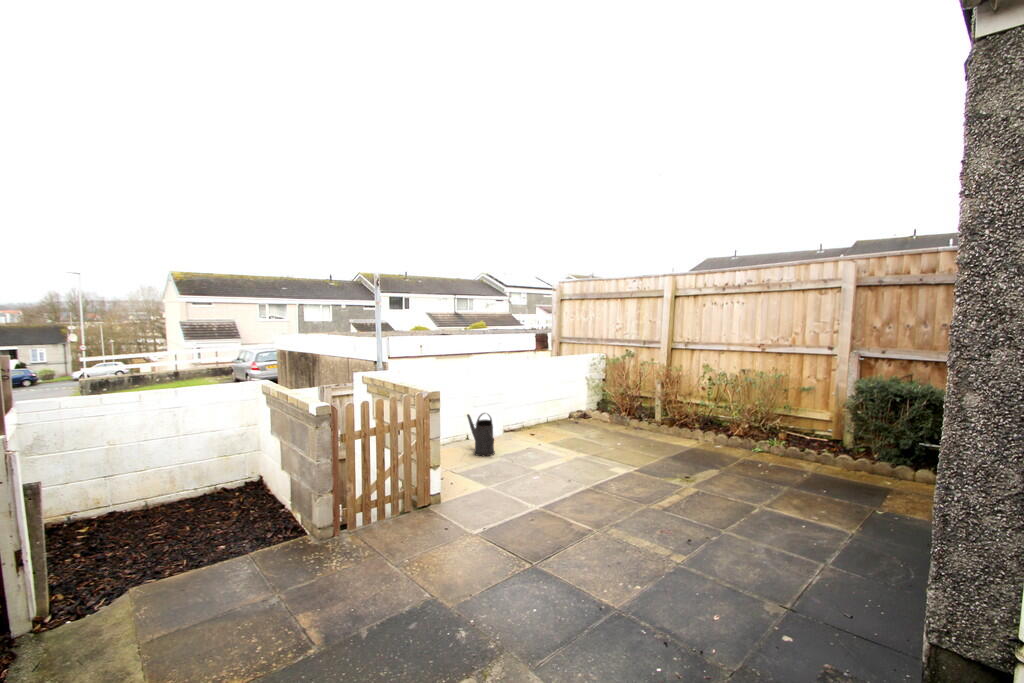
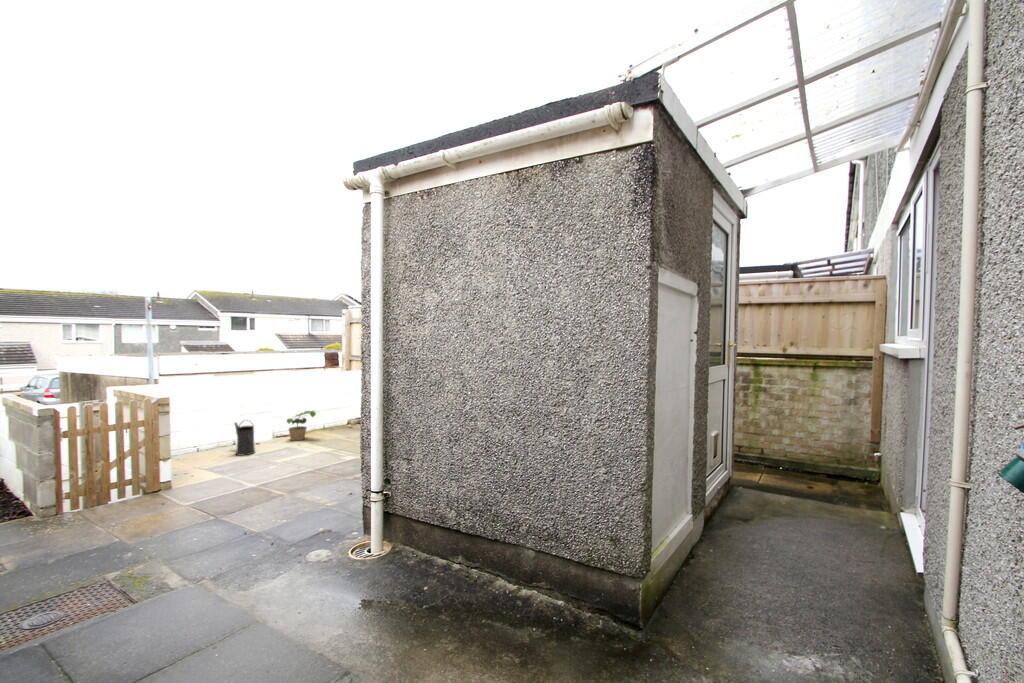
potted plant: none [517,402,554,438] -> present [287,411,316,441]

